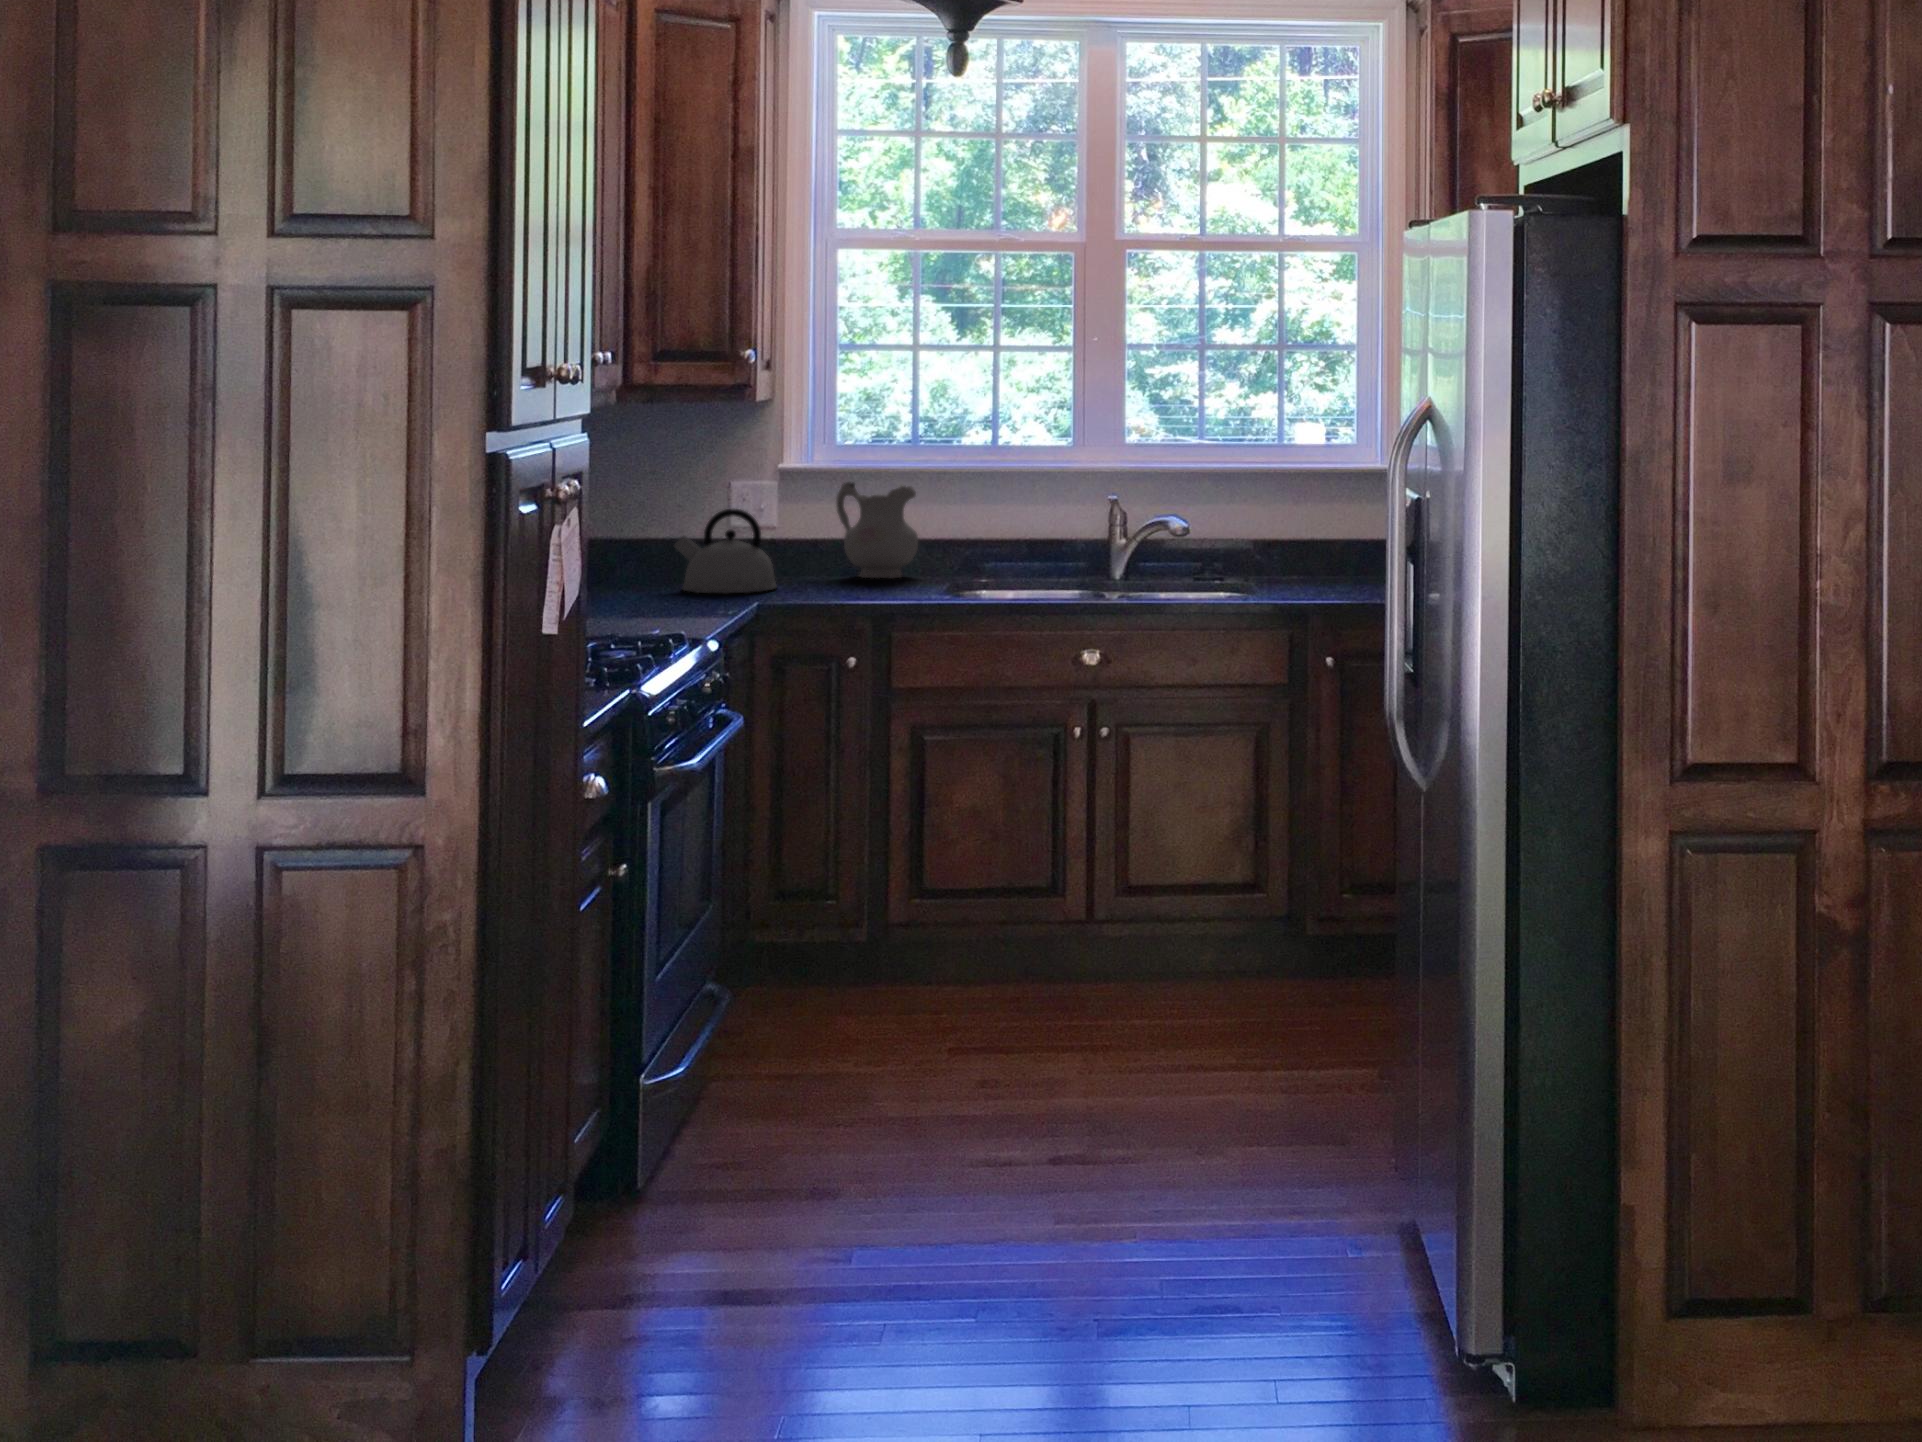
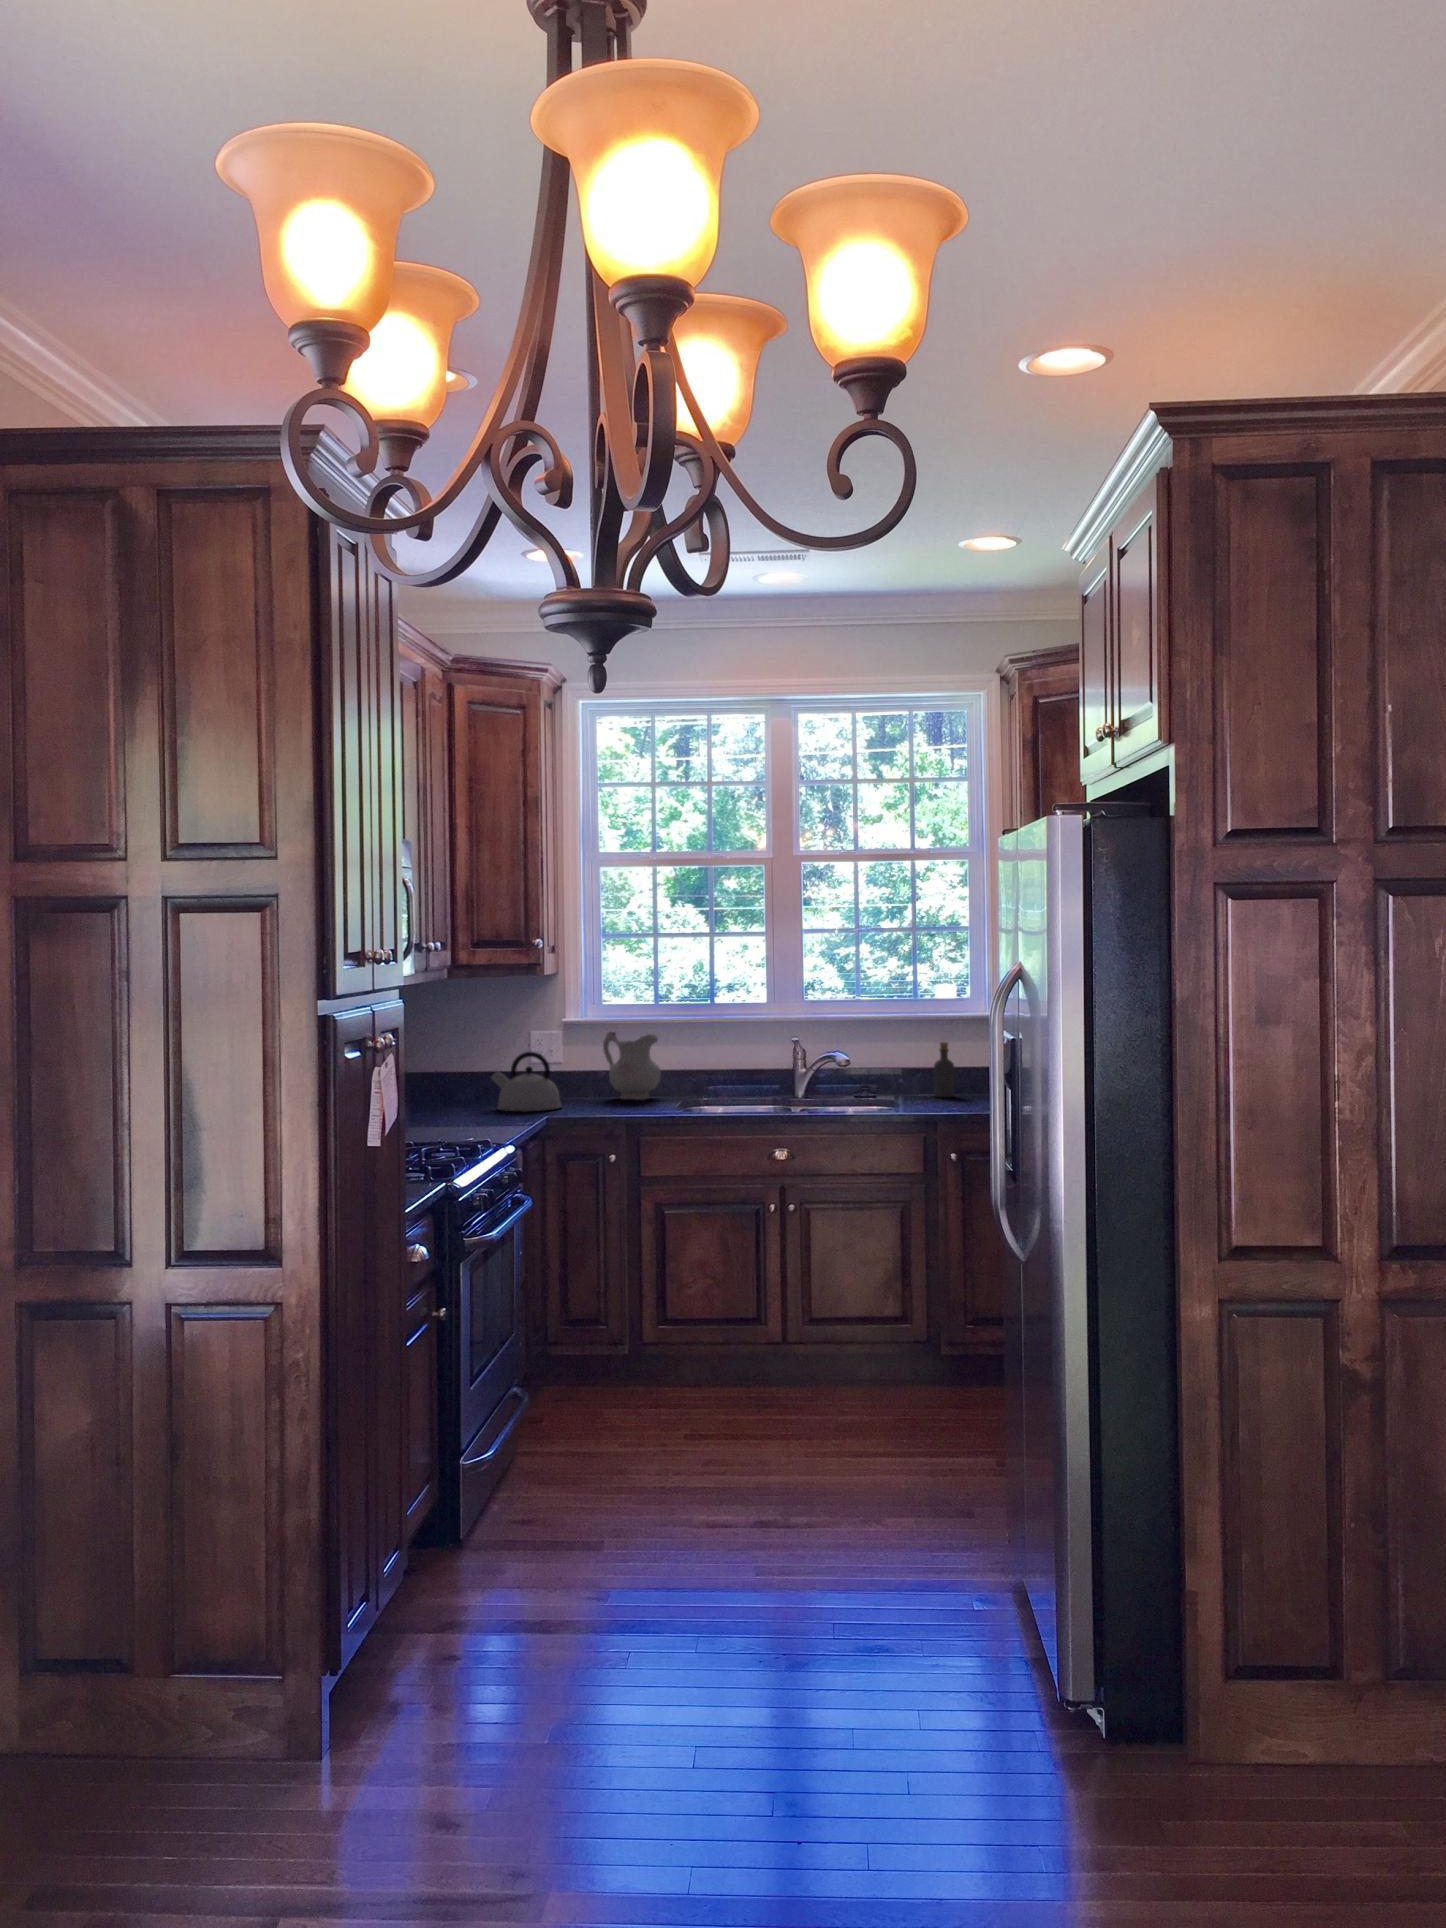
bottle: none [1300,502,1328,578] -> present [934,1042,955,1097]

